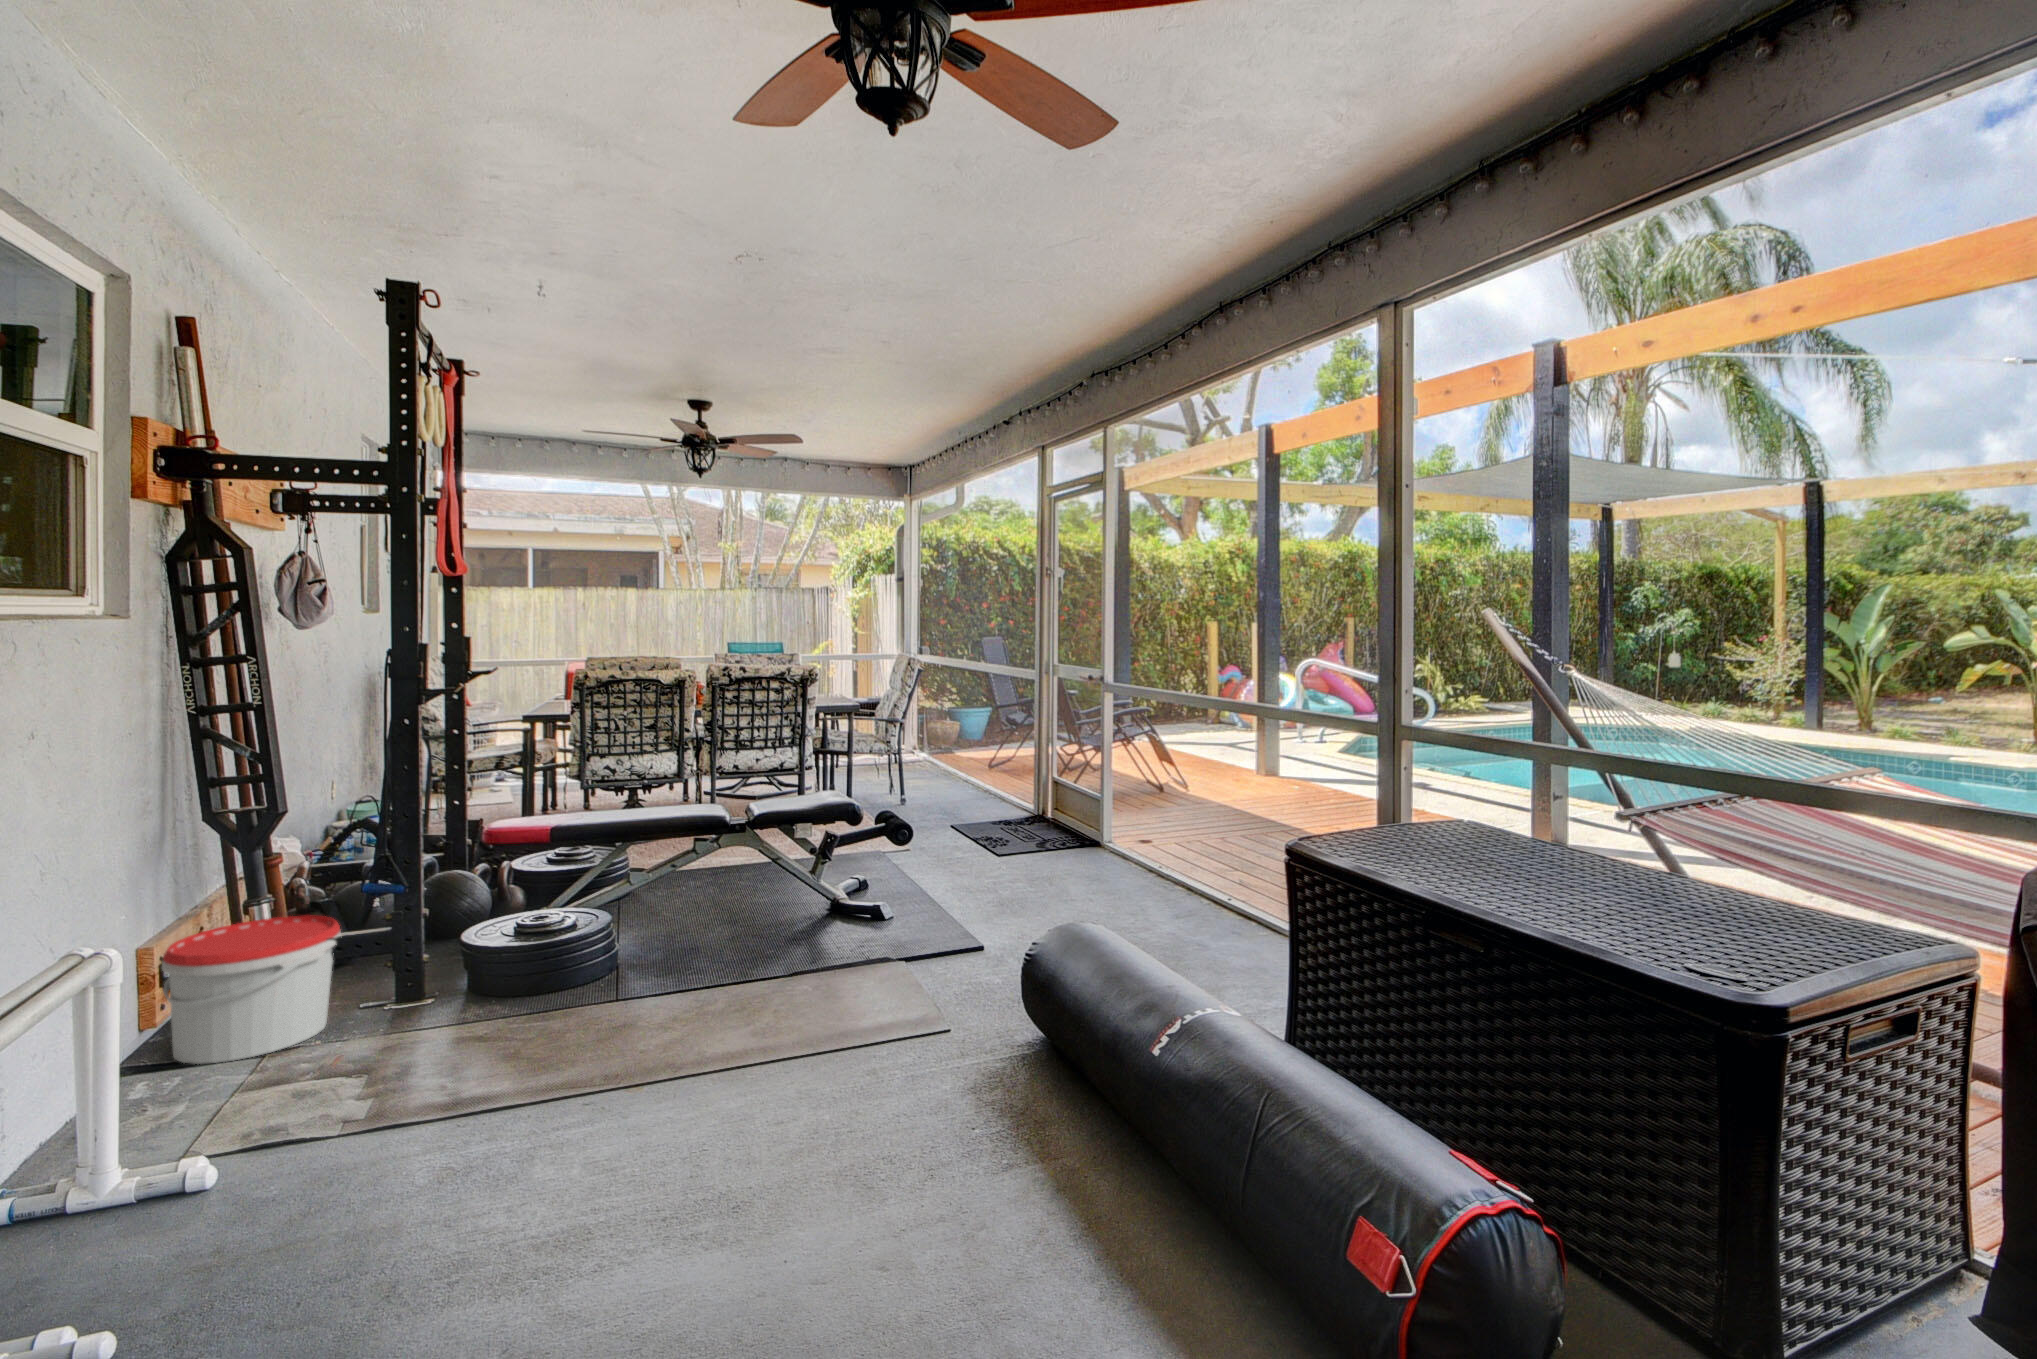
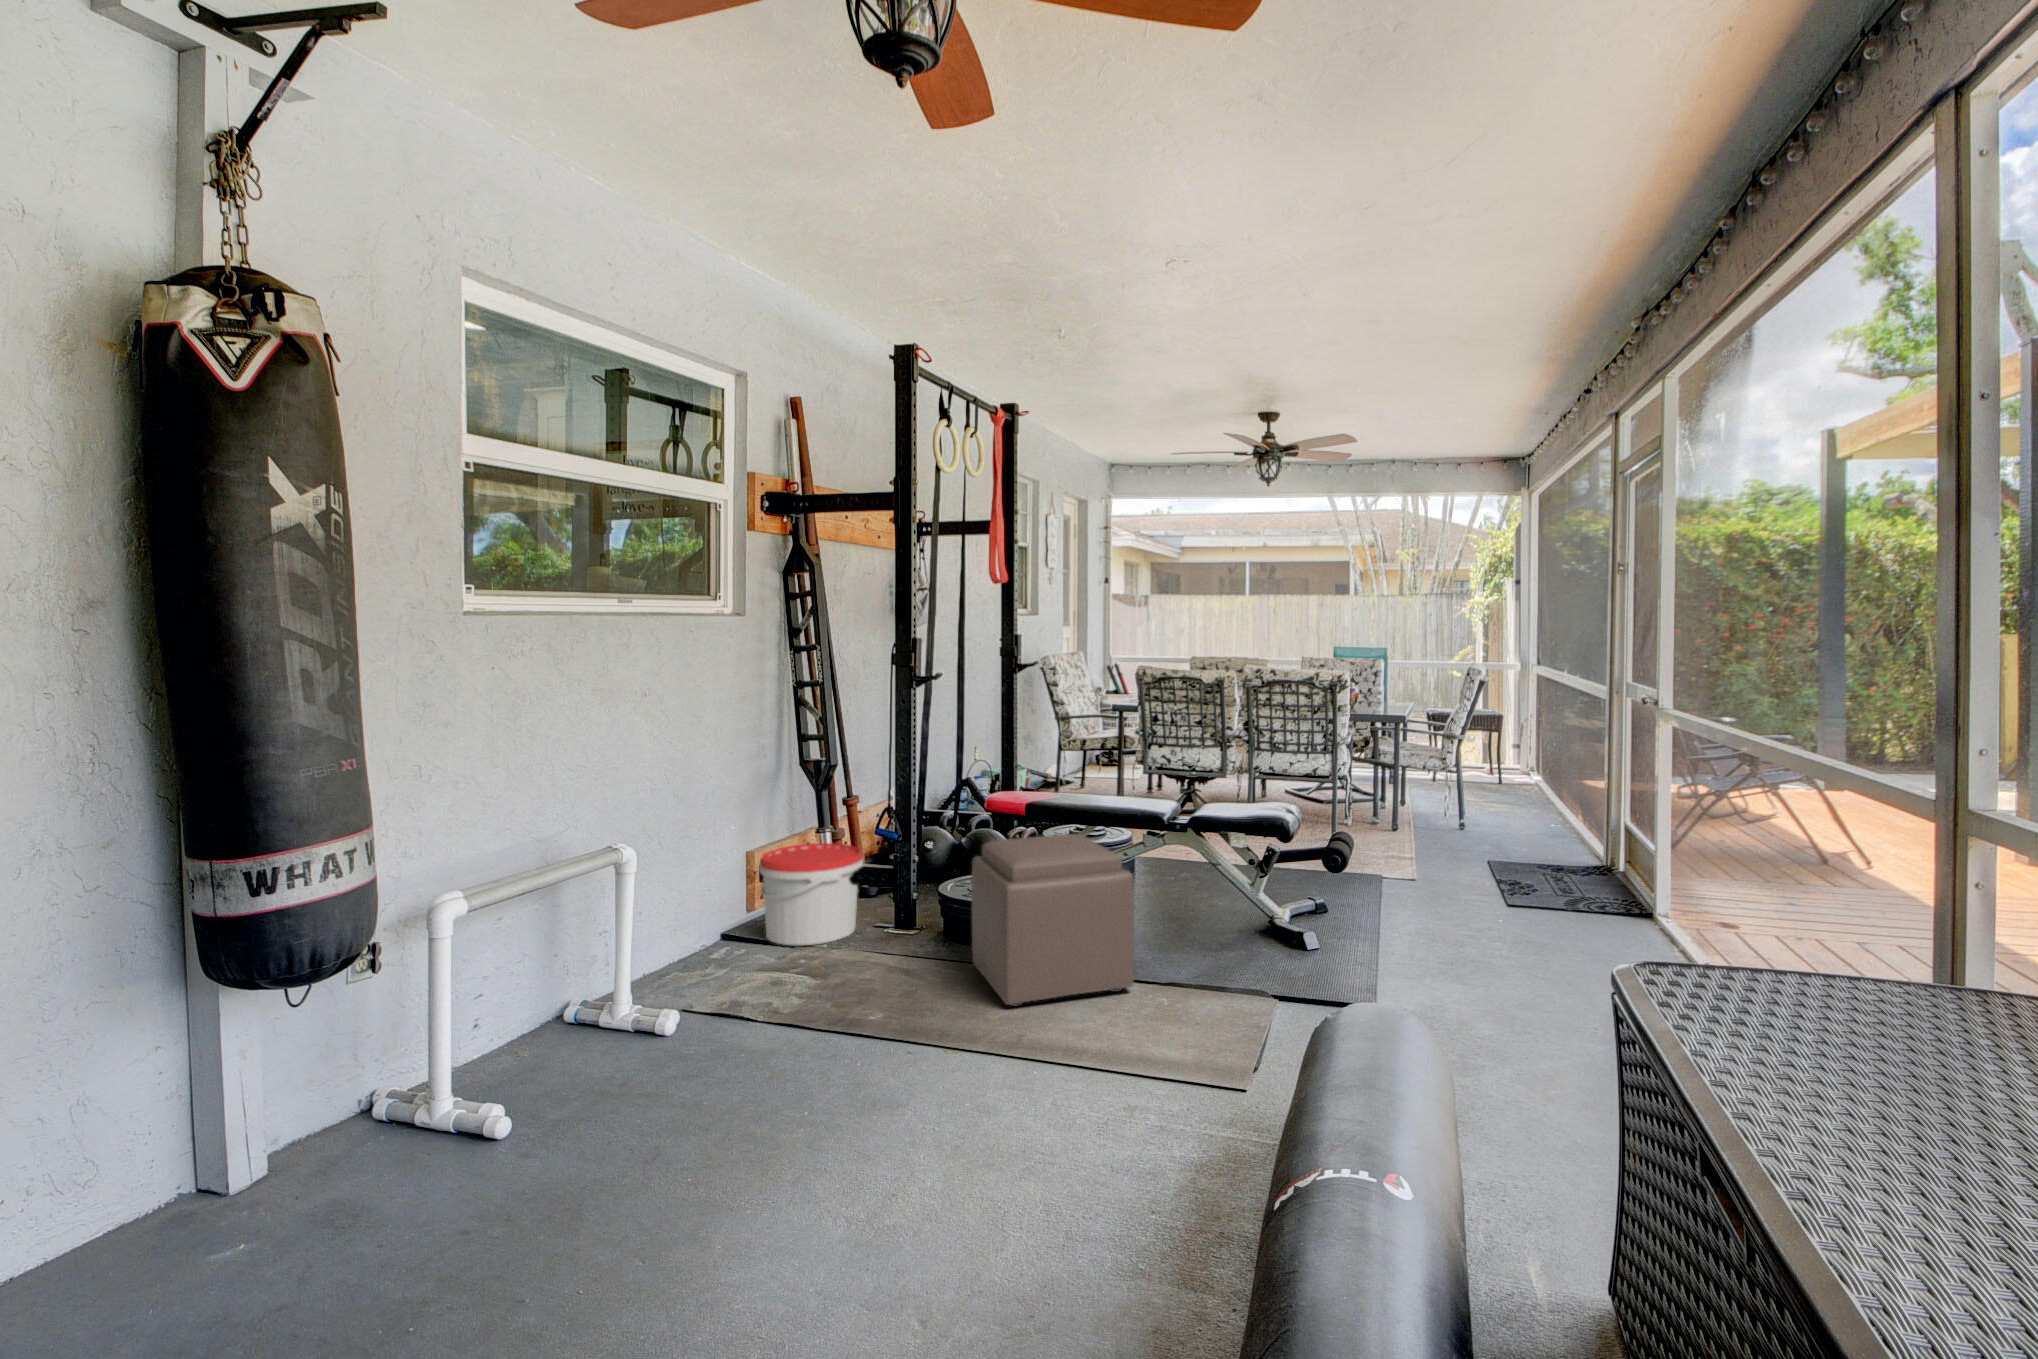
ottoman: none [553,846,766,1034] -> present [972,834,1134,1006]

